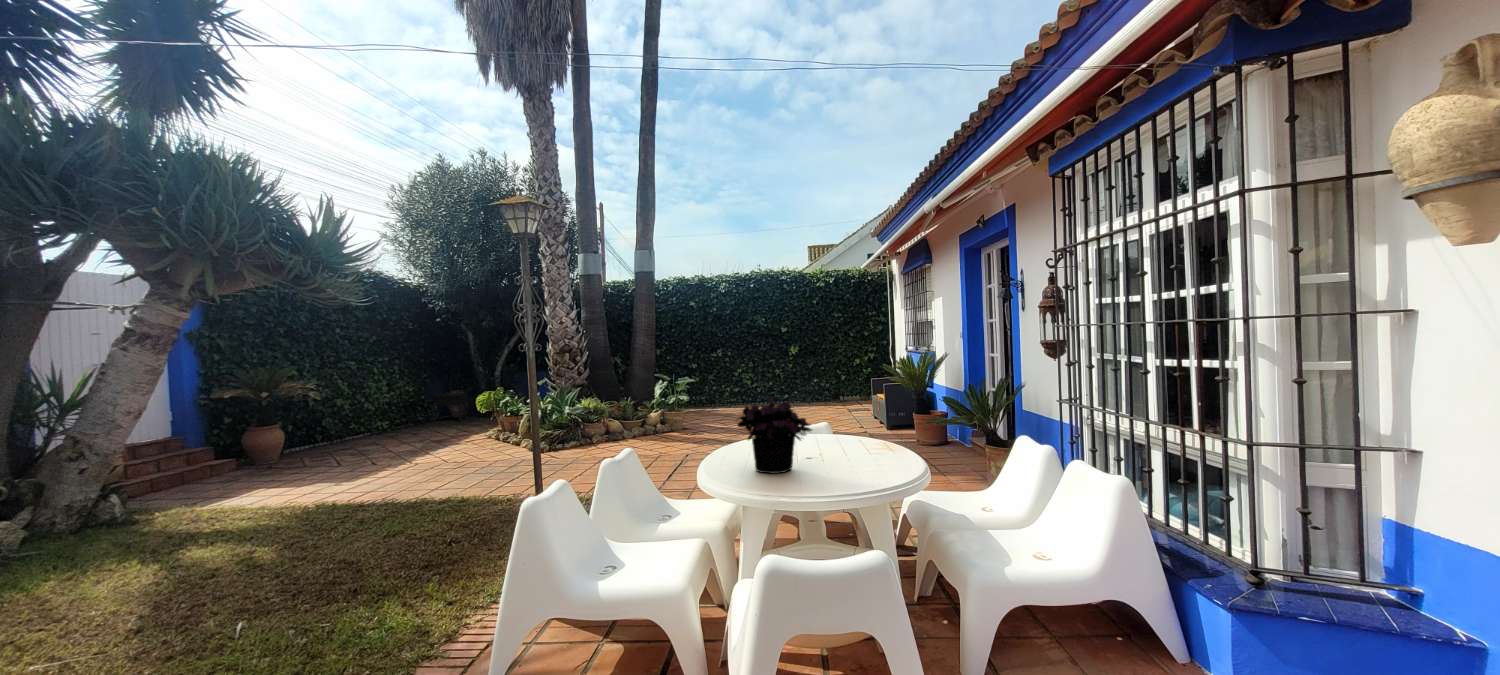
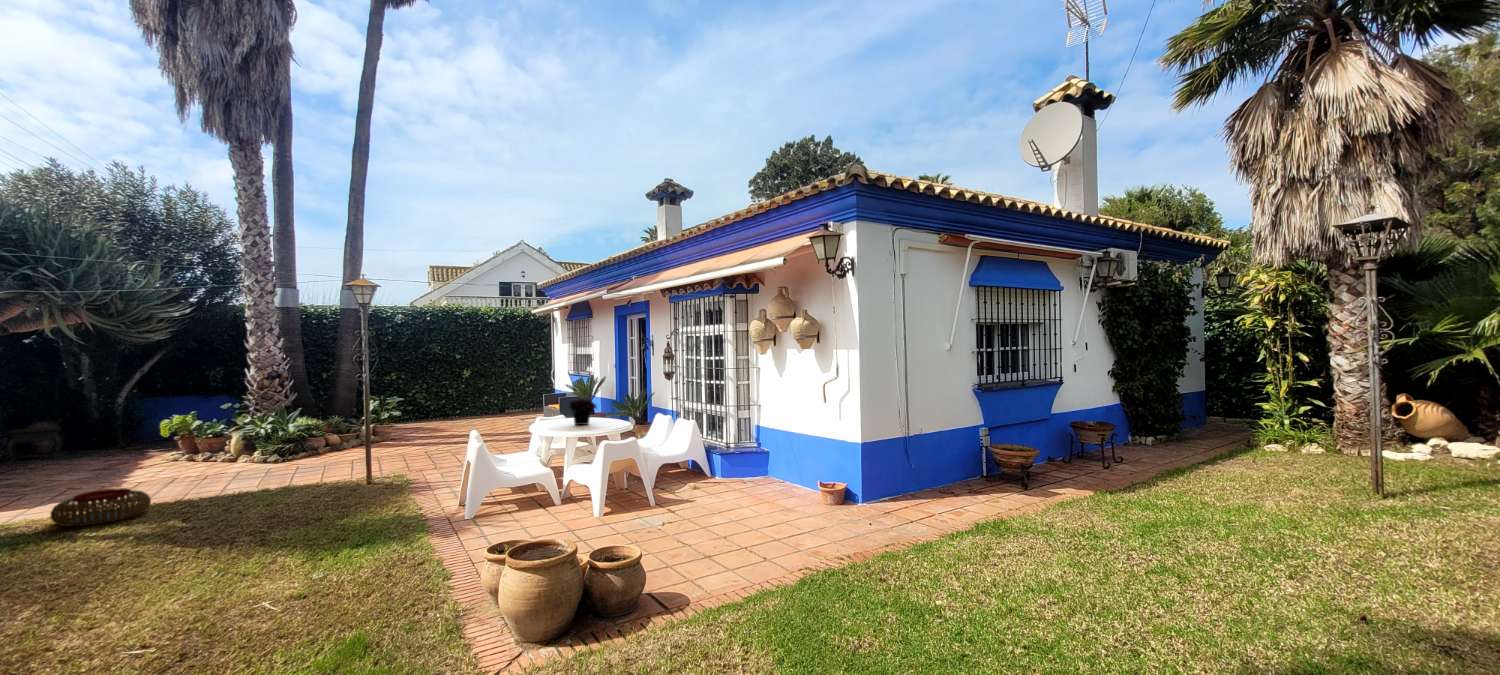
pouf: none [174,483,292,533] -> present [50,488,151,526]

